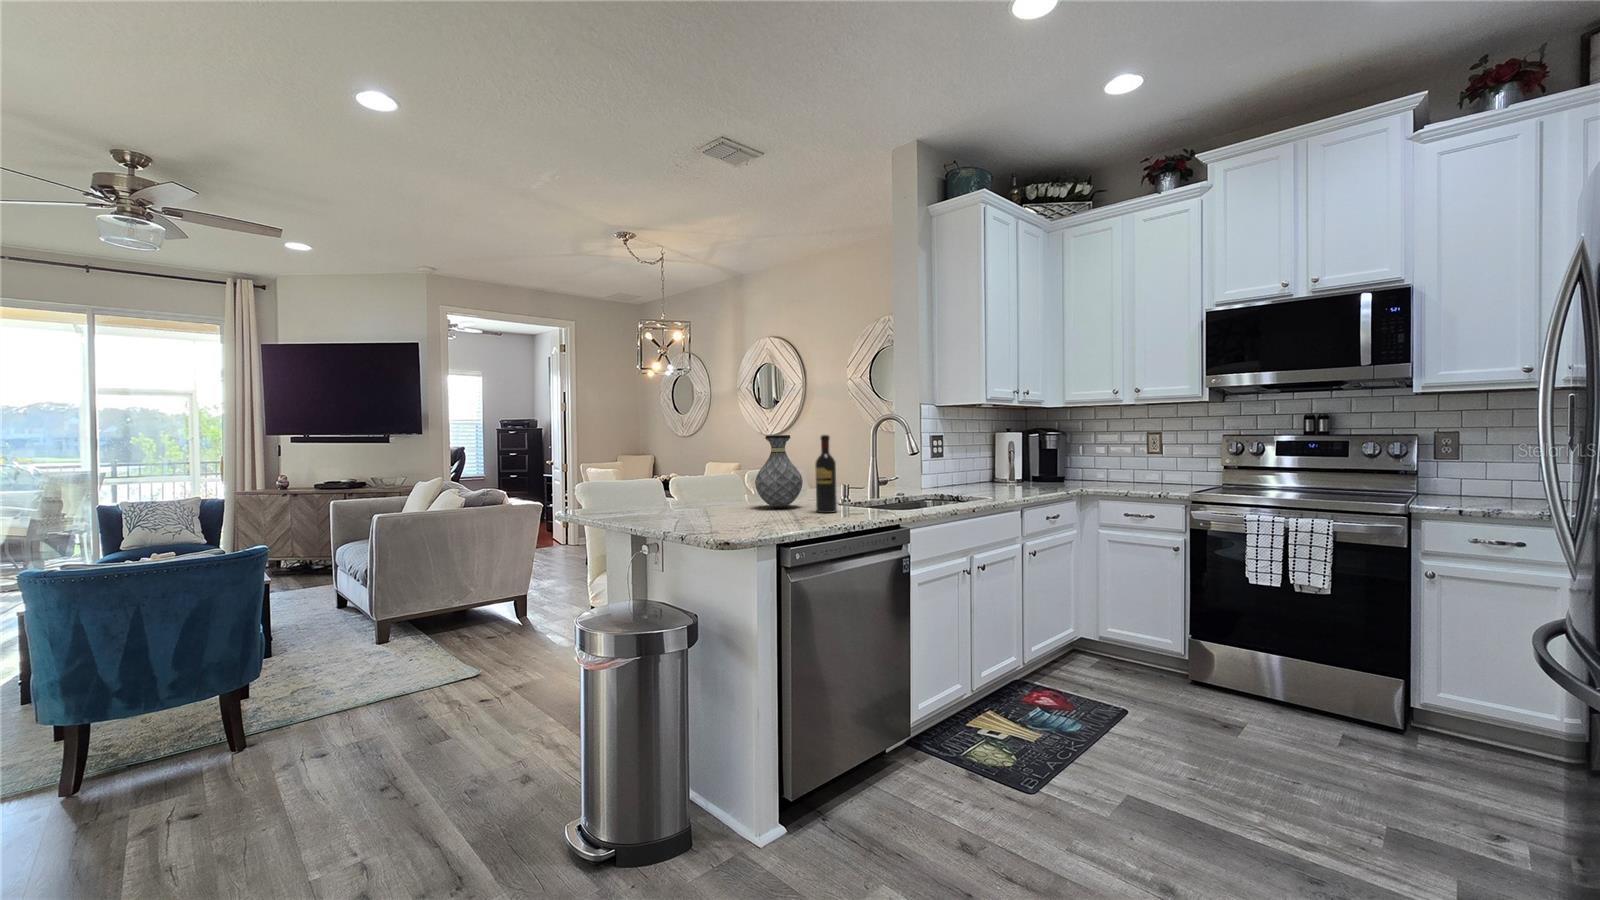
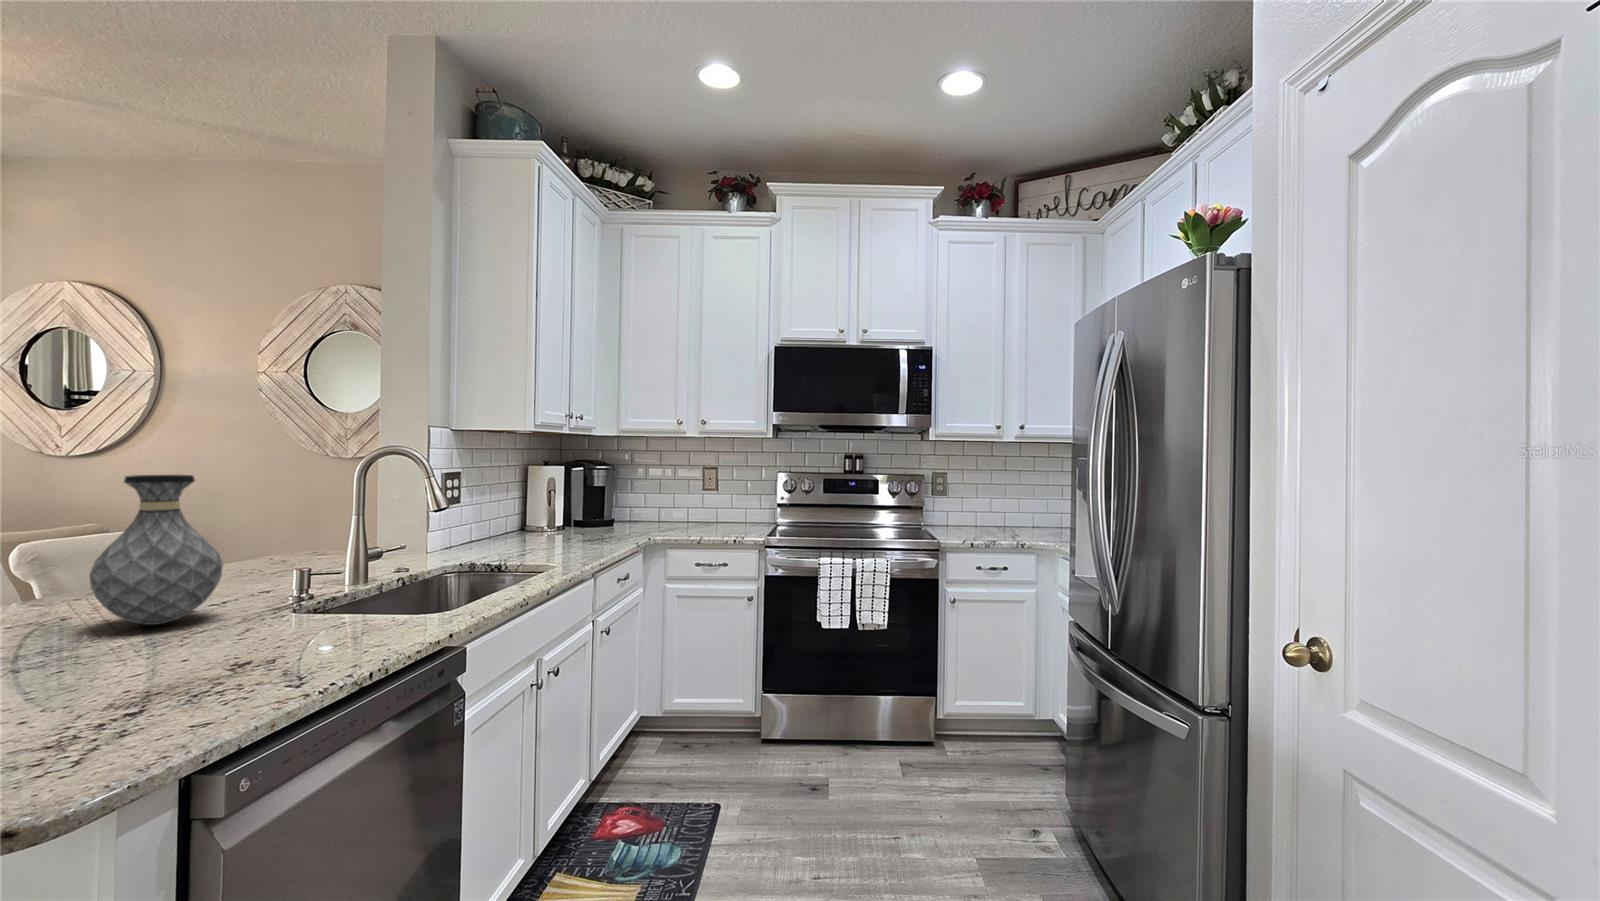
wine bottle: present [815,435,837,513] -> none [262,478,312,631]

